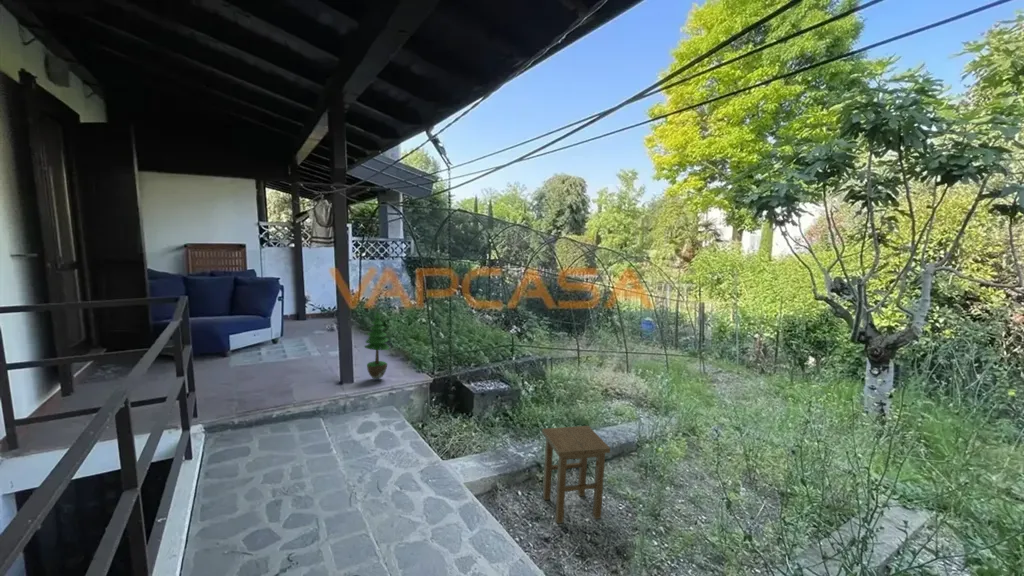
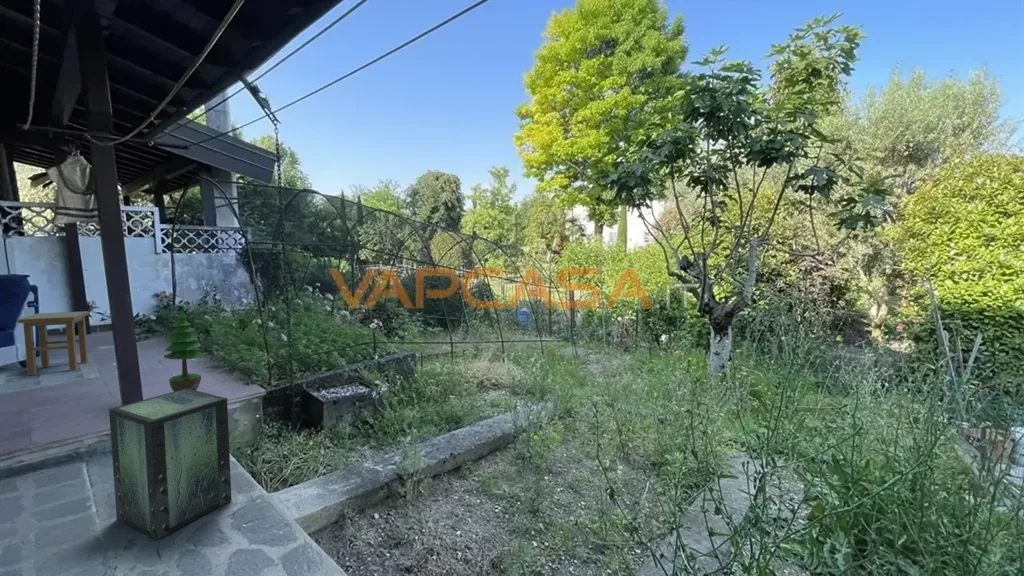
storage box: none [349,374,420,480] -> present [109,388,232,540]
stool: present [542,426,610,523] -> present [18,311,89,375]

